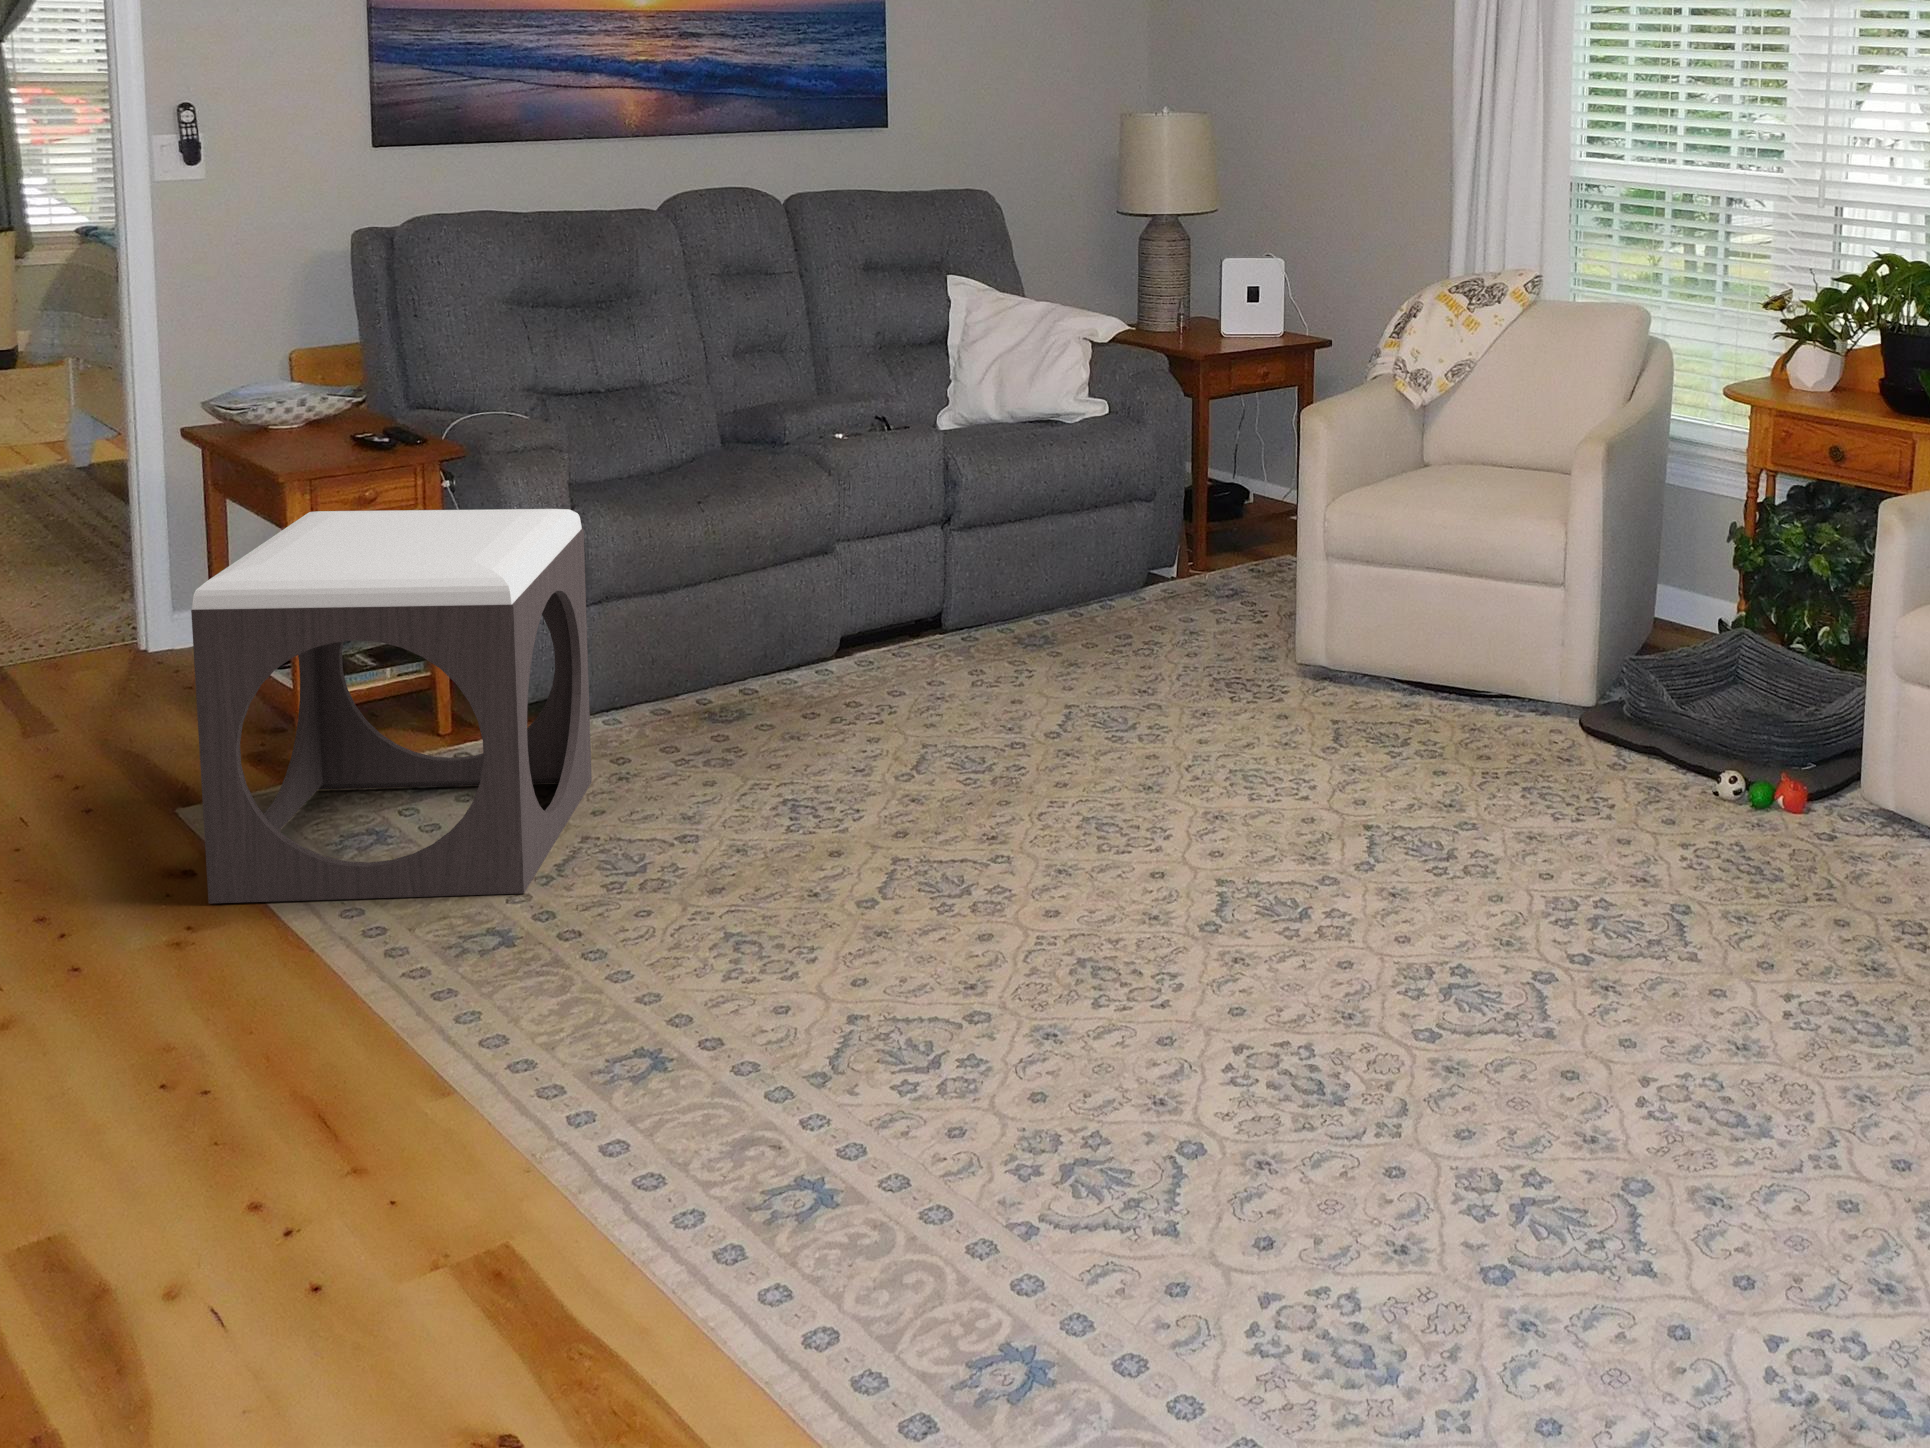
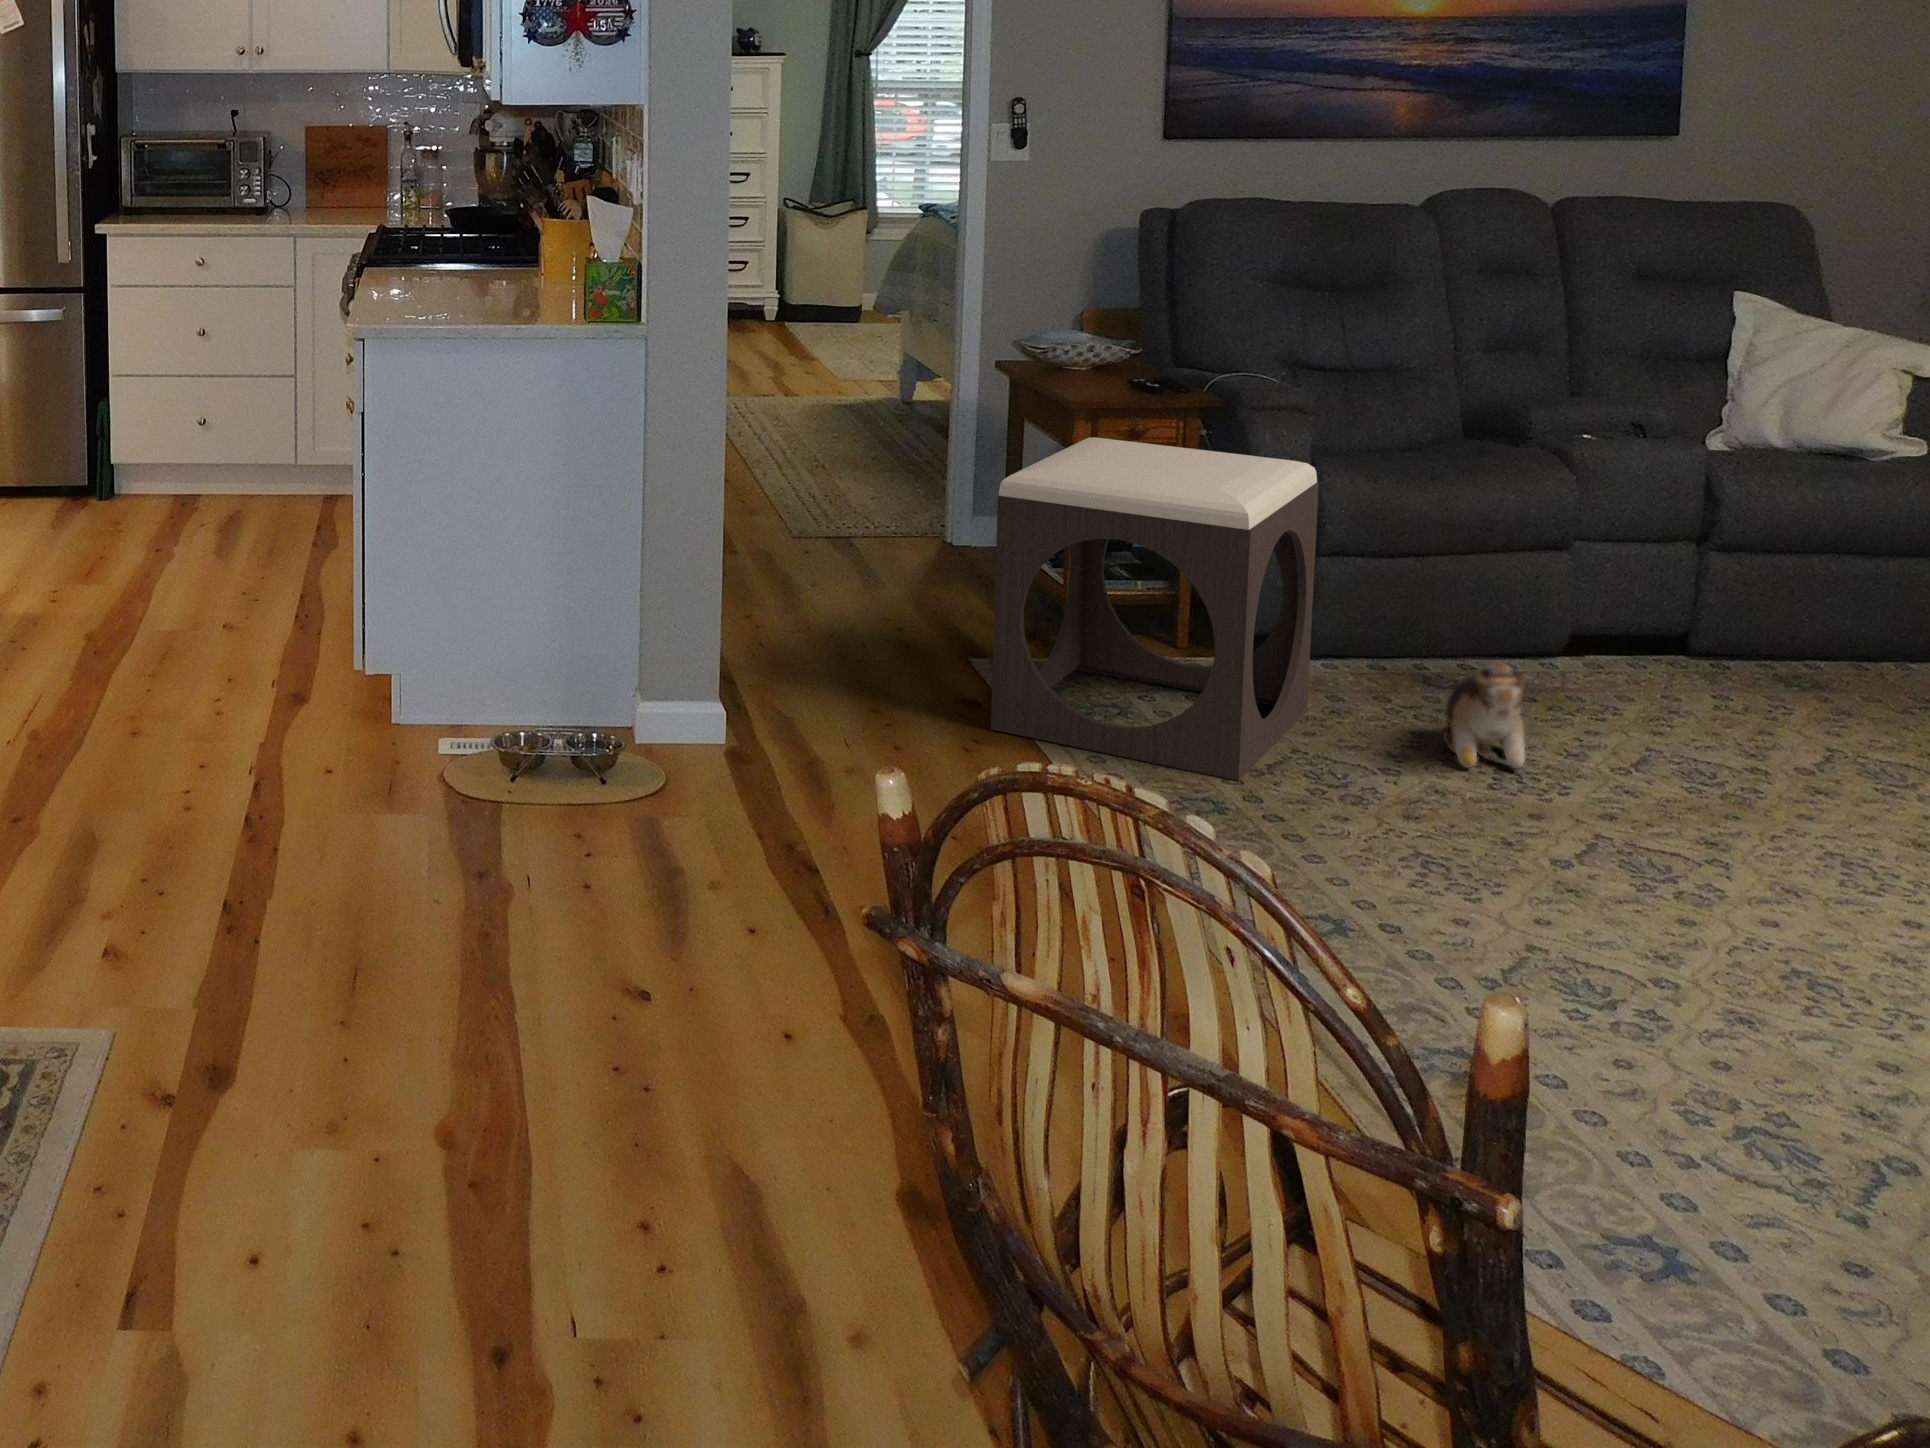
plush toy: none [734,694,817,812] -> present [1443,662,1527,768]

